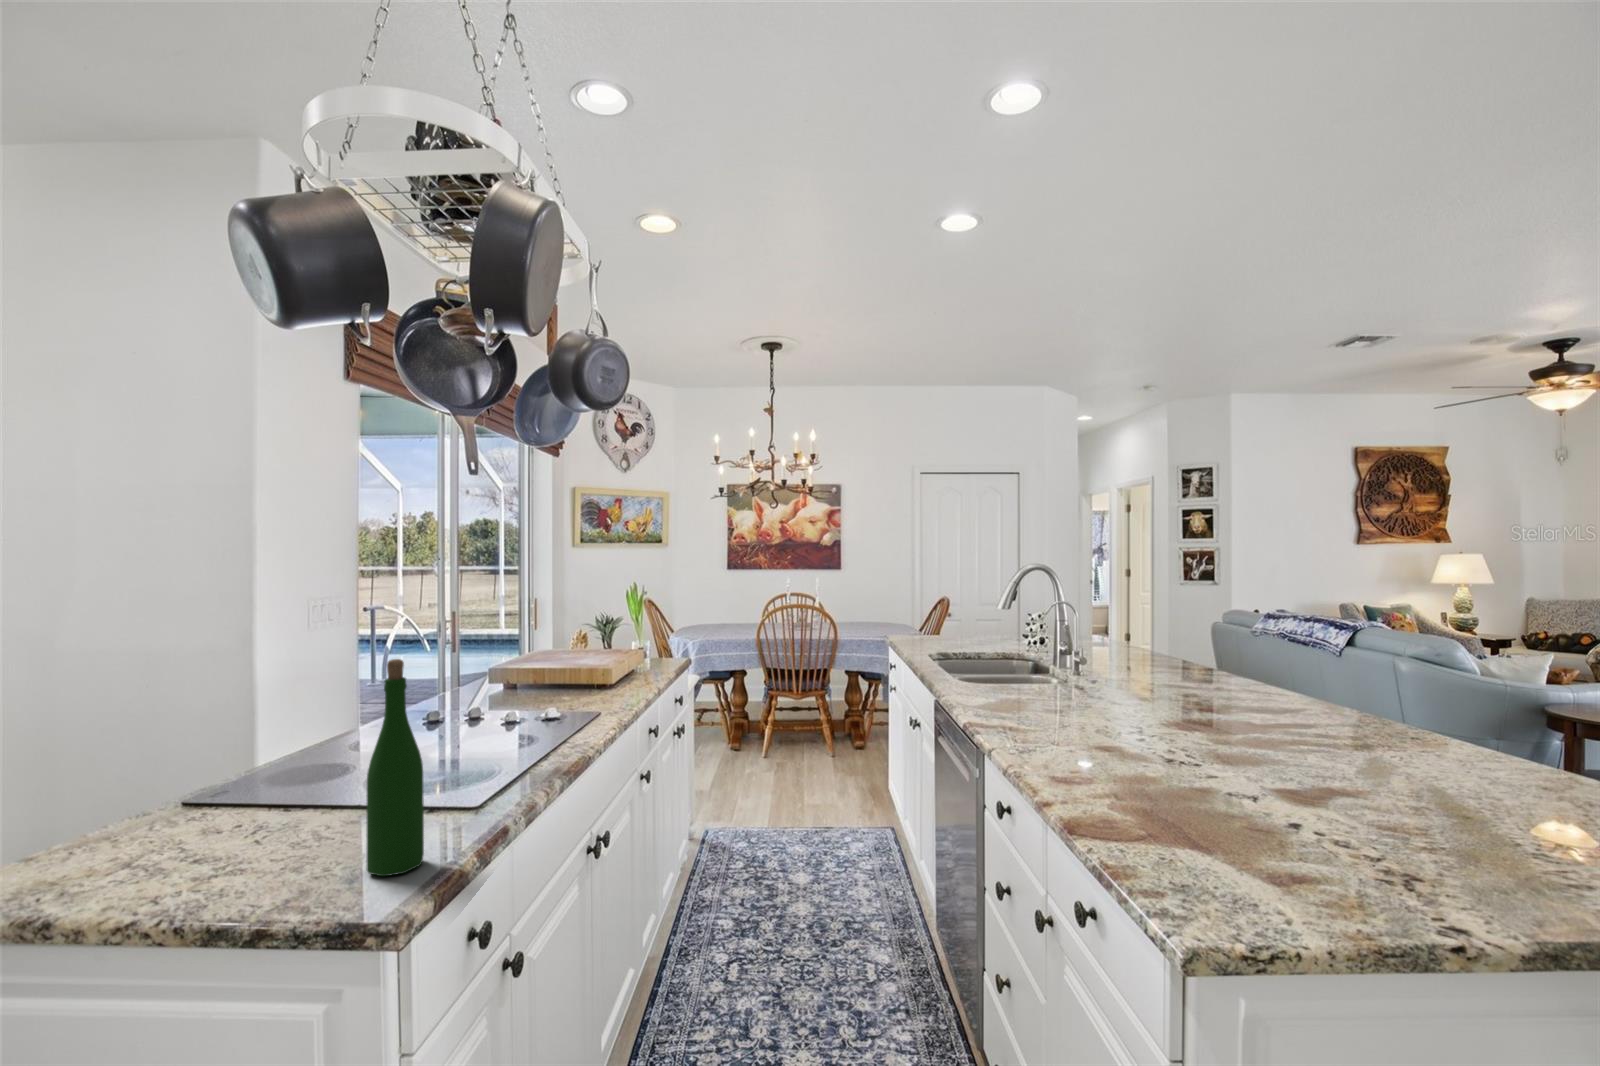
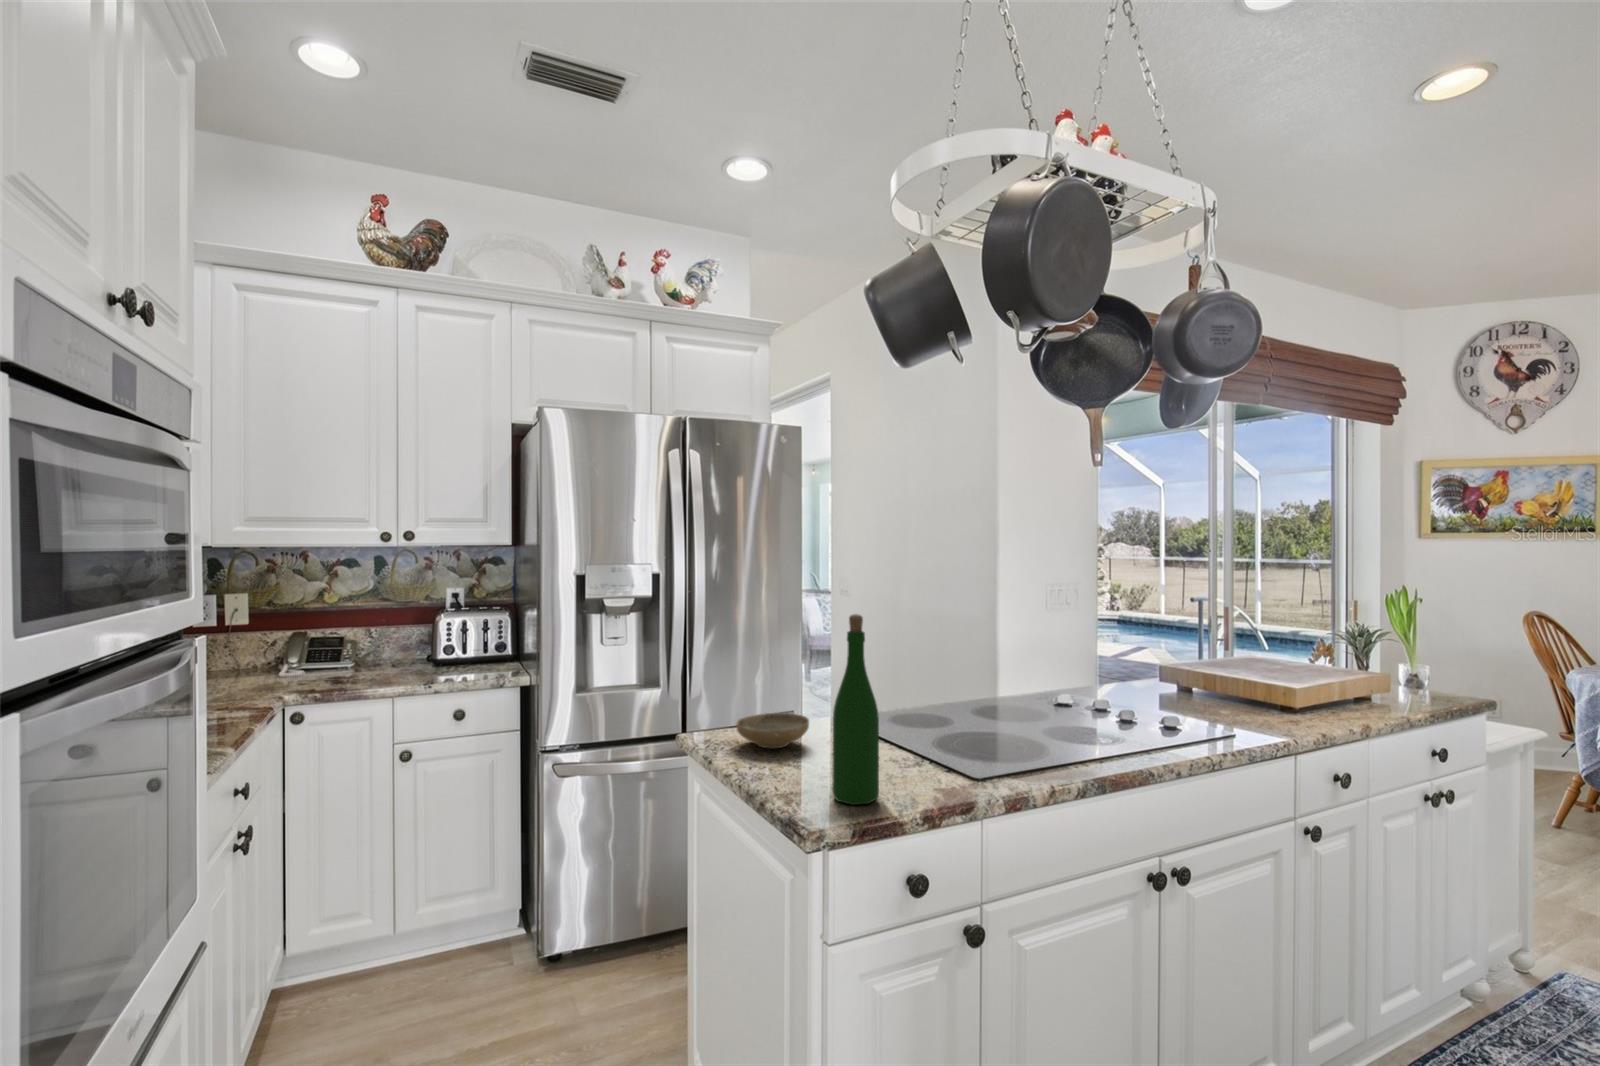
ceramic bowl: none [103,806,235,865] -> present [736,713,809,748]

